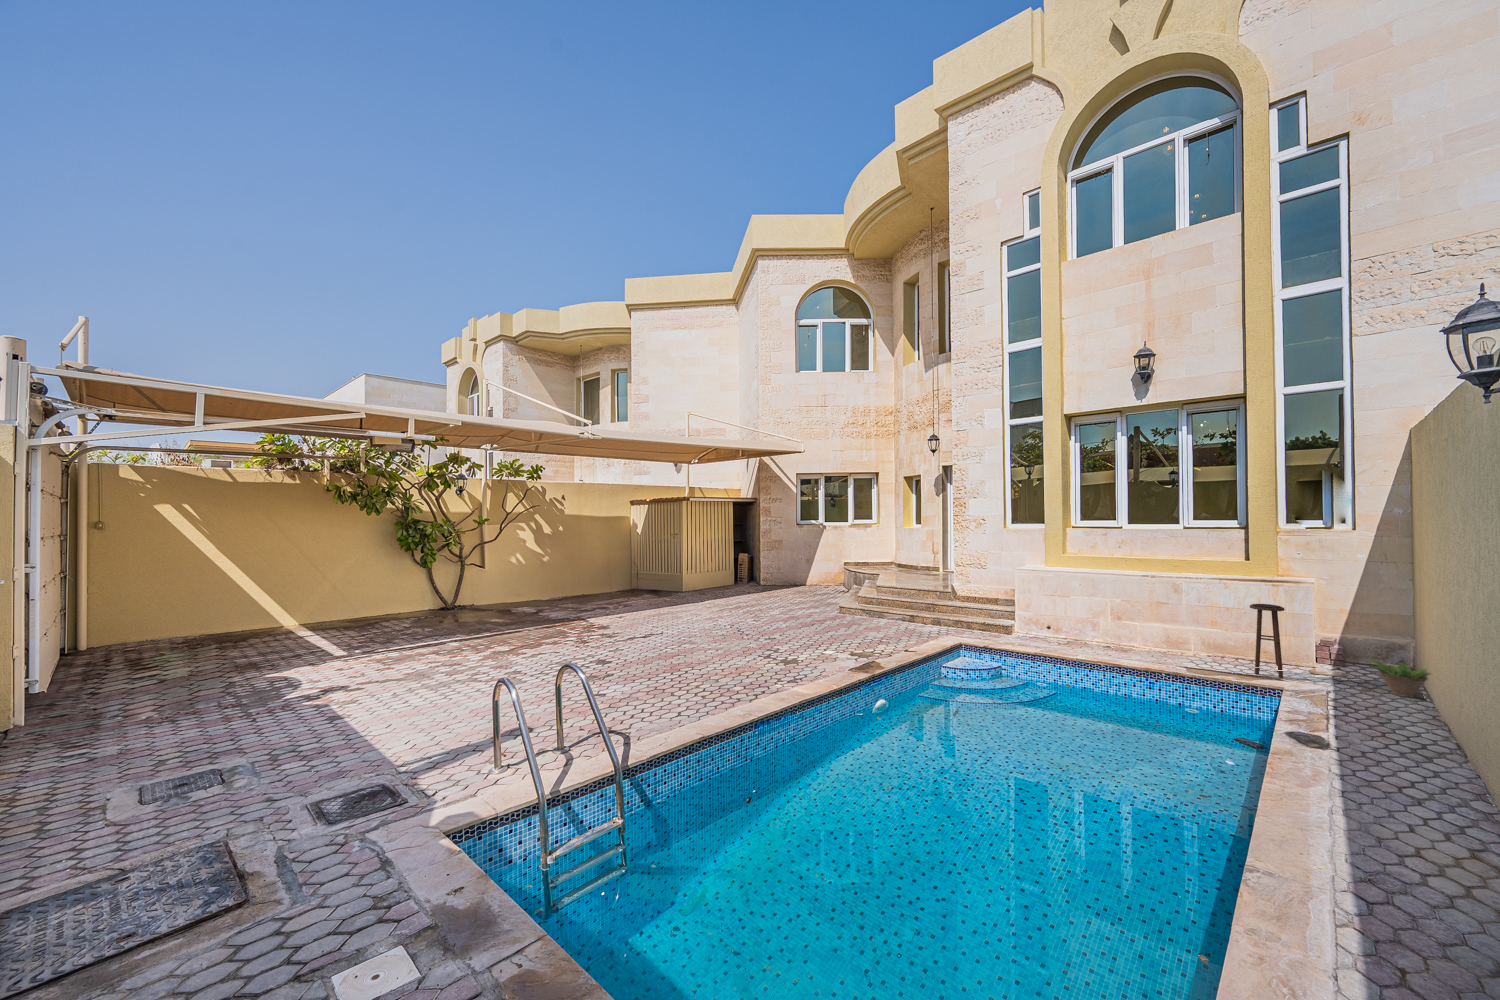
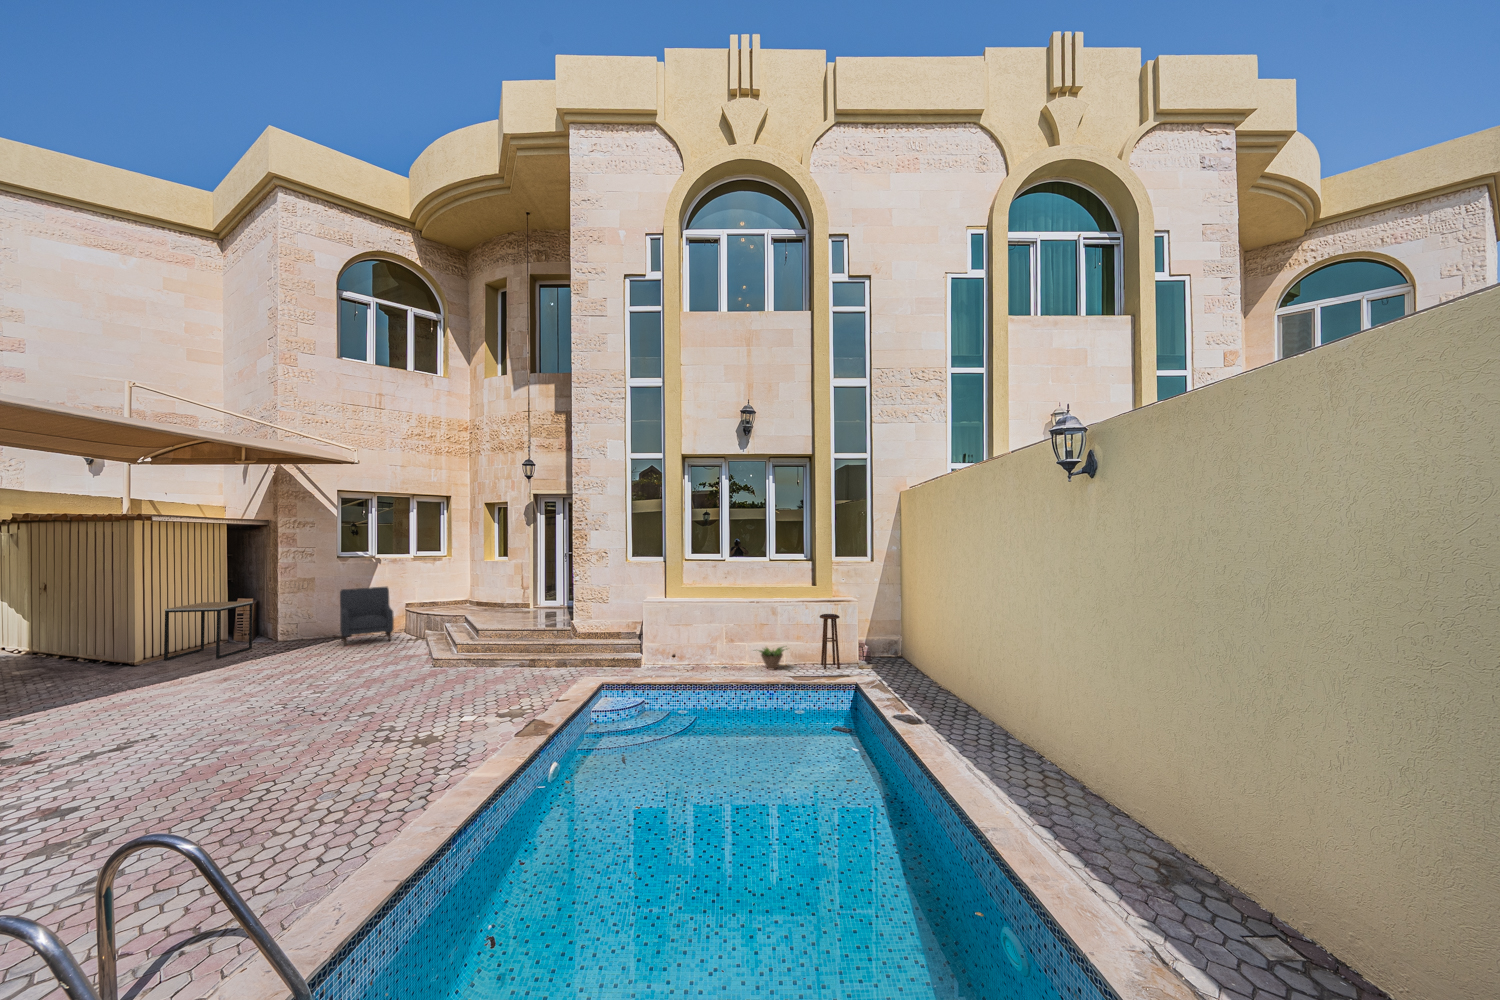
chair: none [798,546,832,588] -> present [340,587,394,646]
side table: none [705,549,750,586] -> present [164,601,253,660]
decorative plant: present [1372,658,1430,697] -> present [759,647,784,669]

